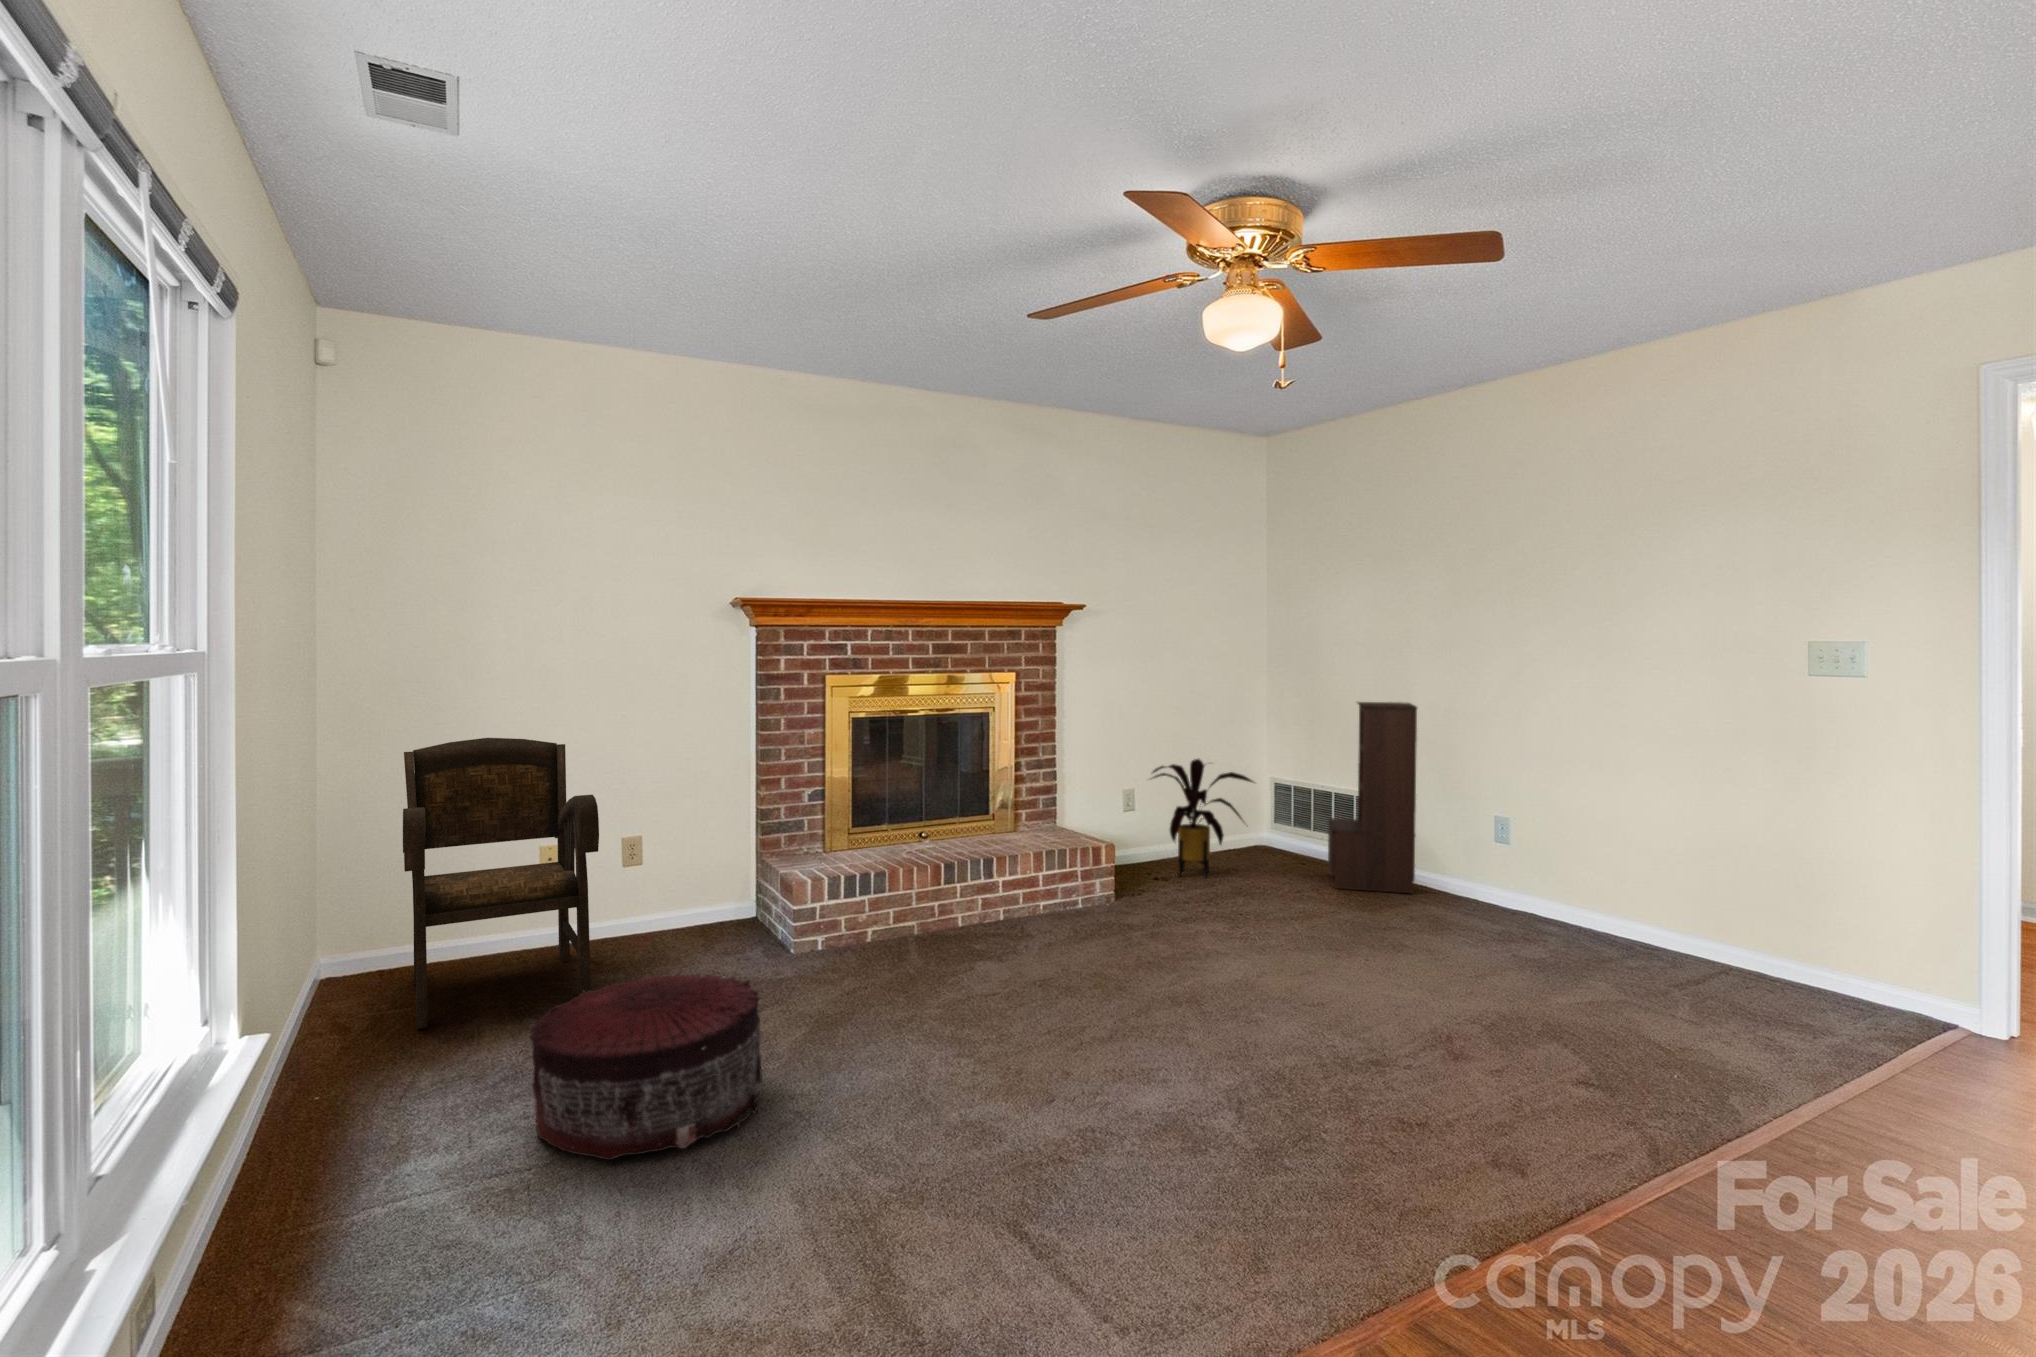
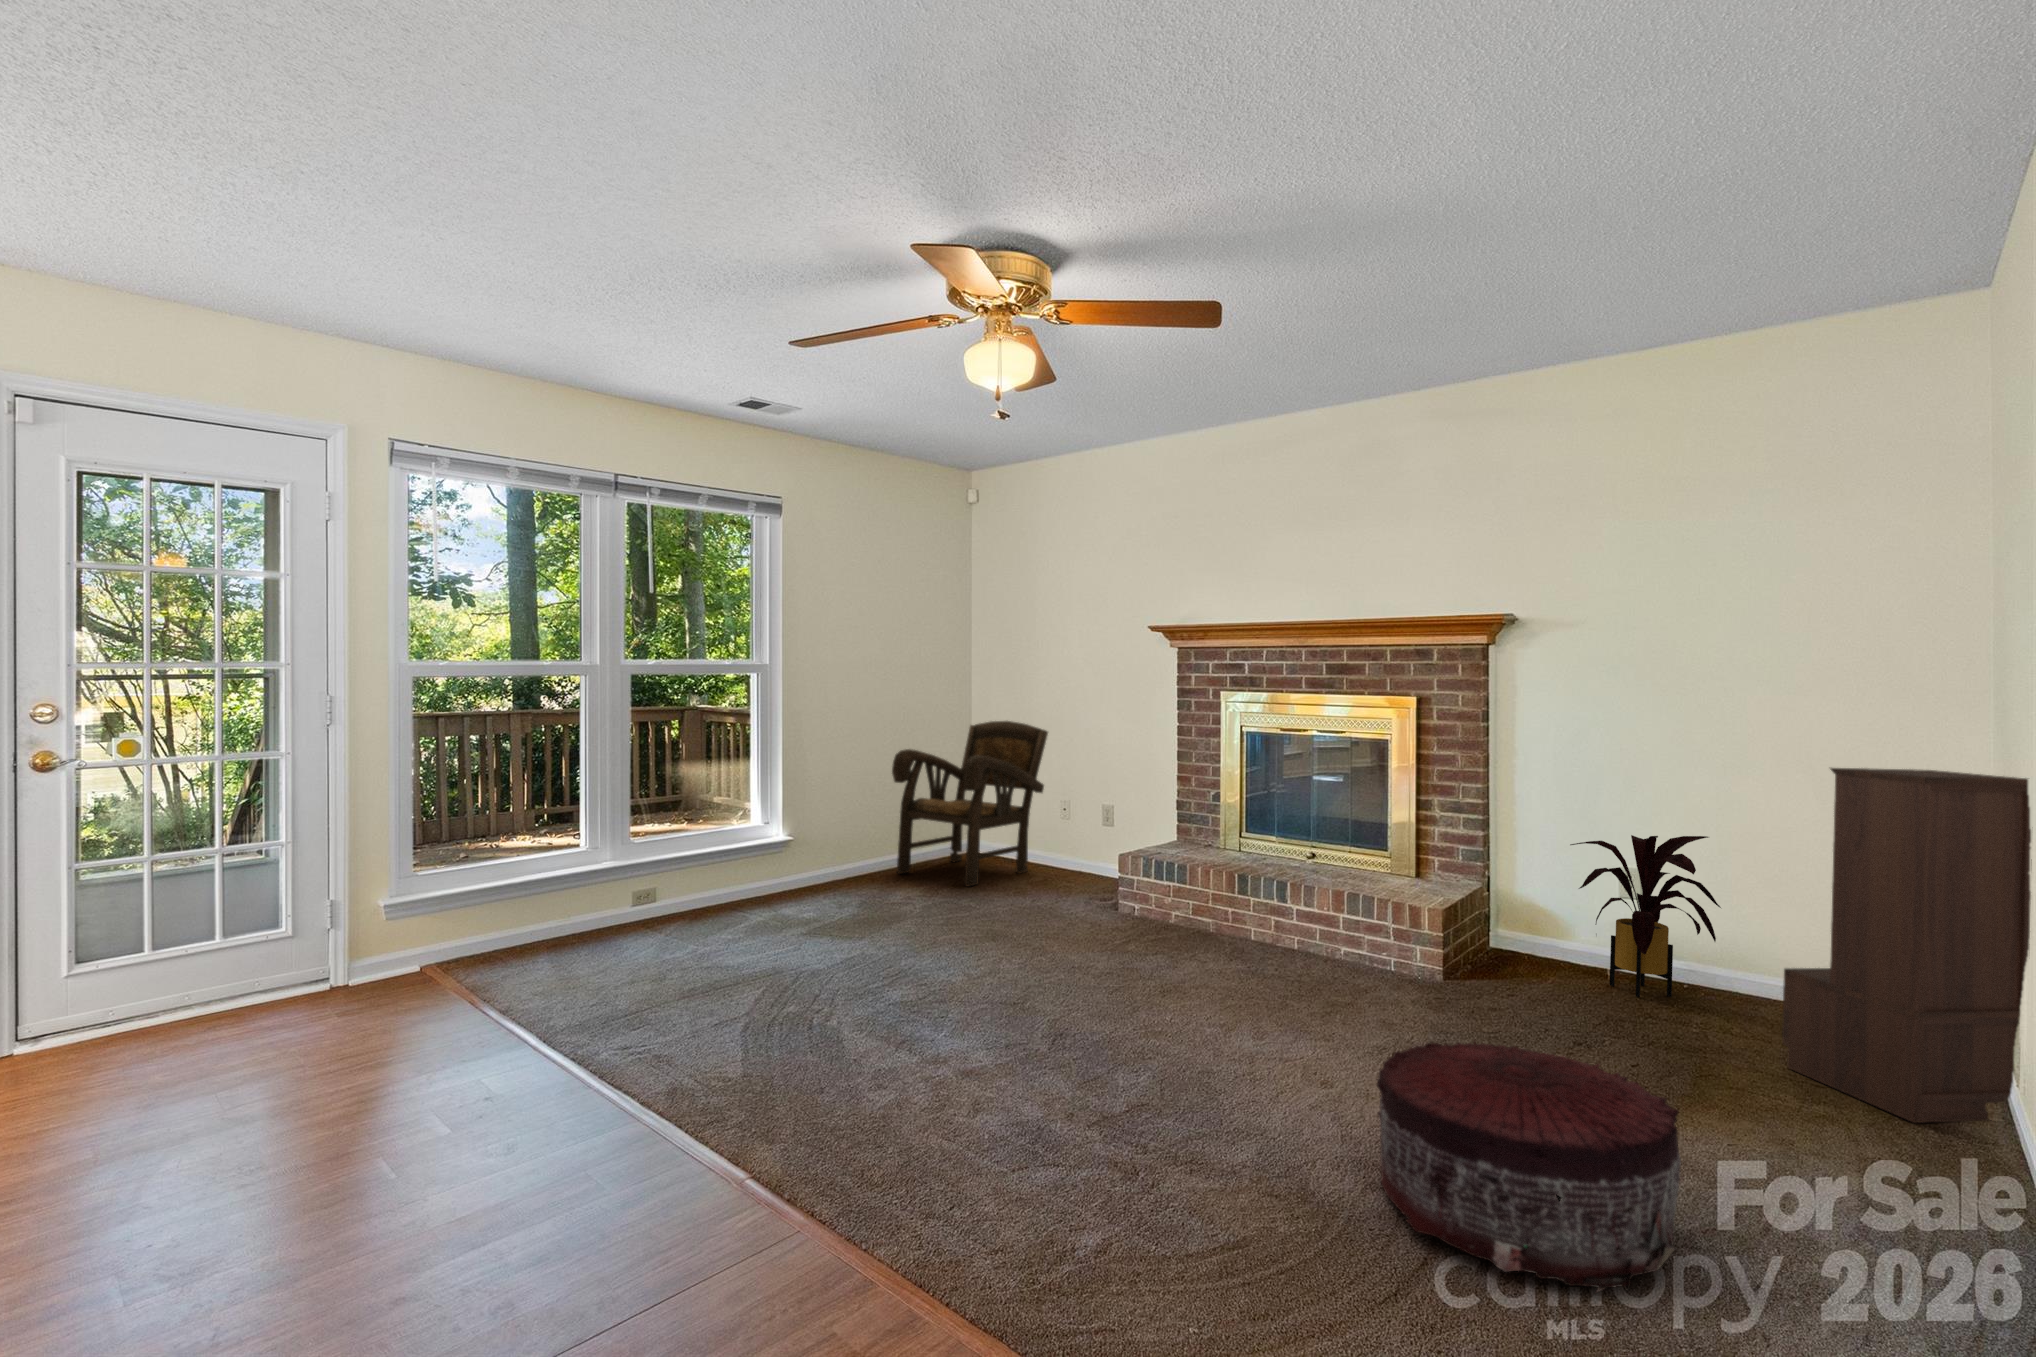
pouf: present [530,973,762,1160] -> present [1377,1042,1681,1293]

